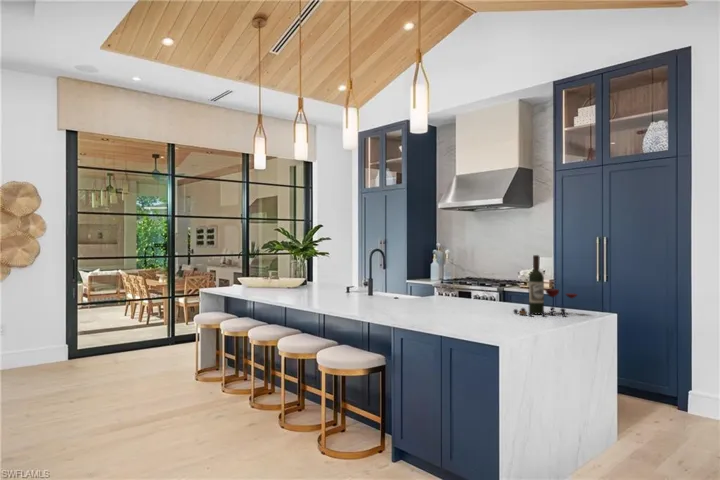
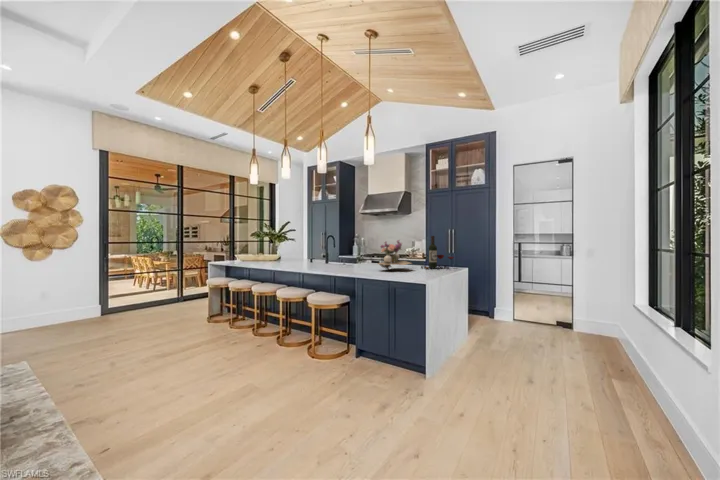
flower arrangement: none [429,261,493,316] -> present [378,240,410,269]

